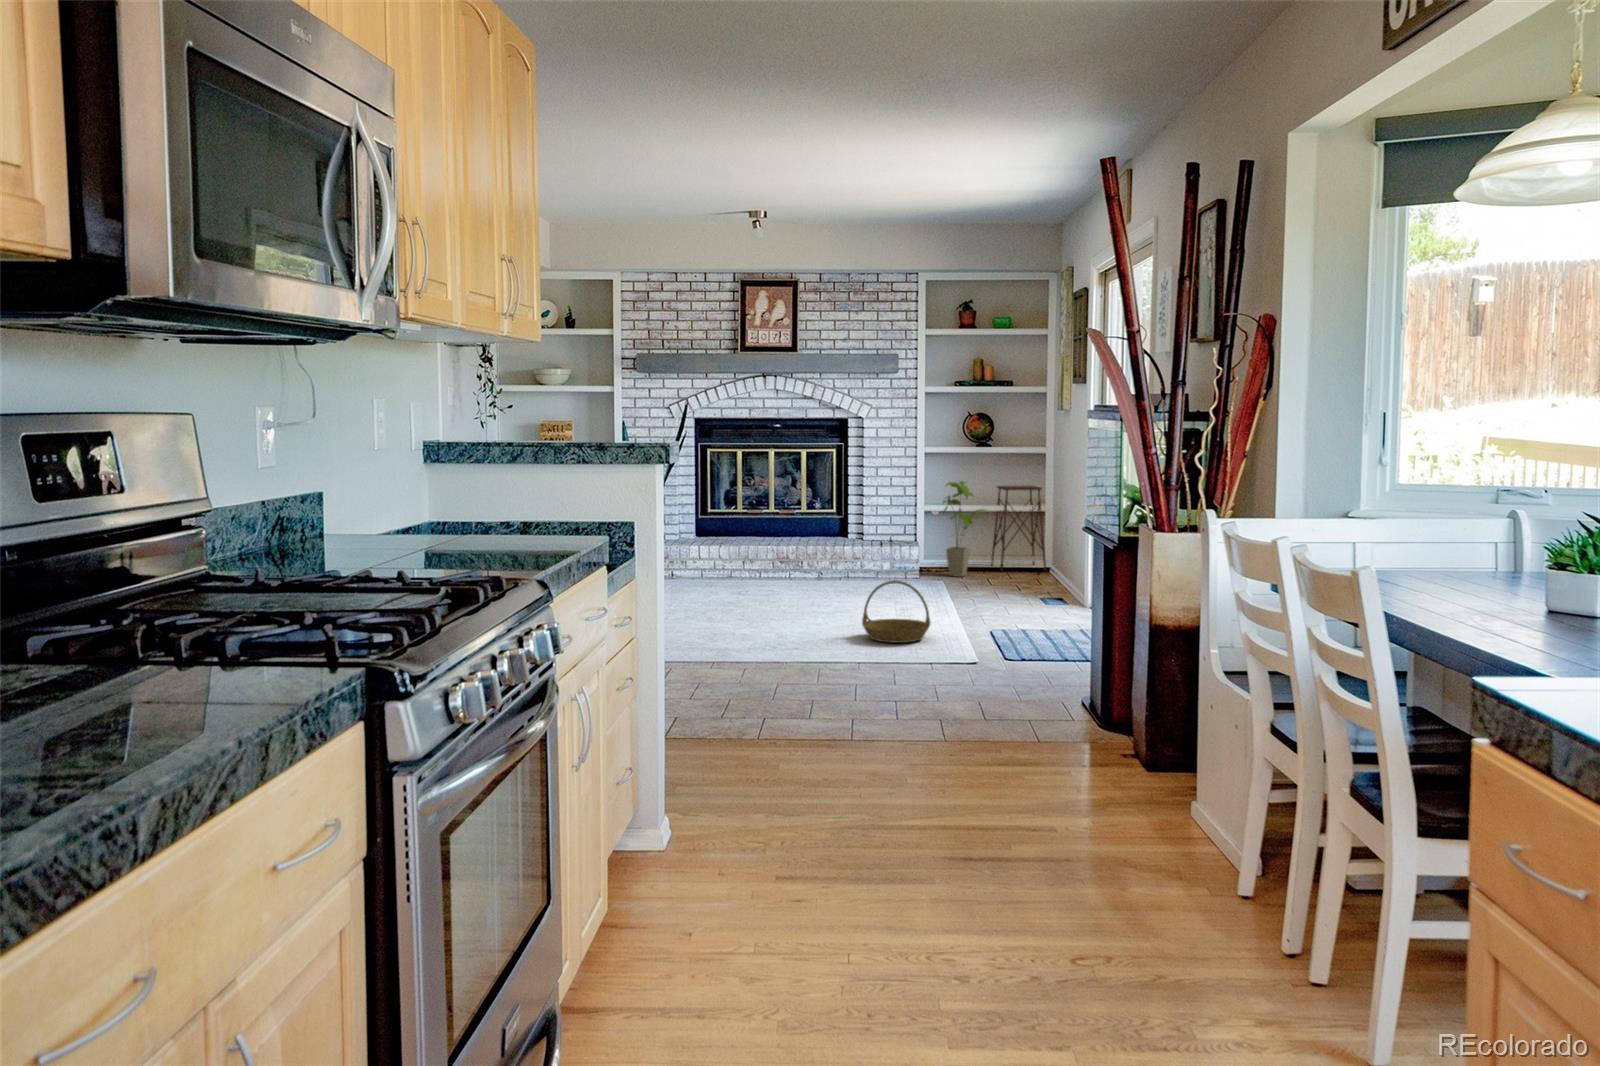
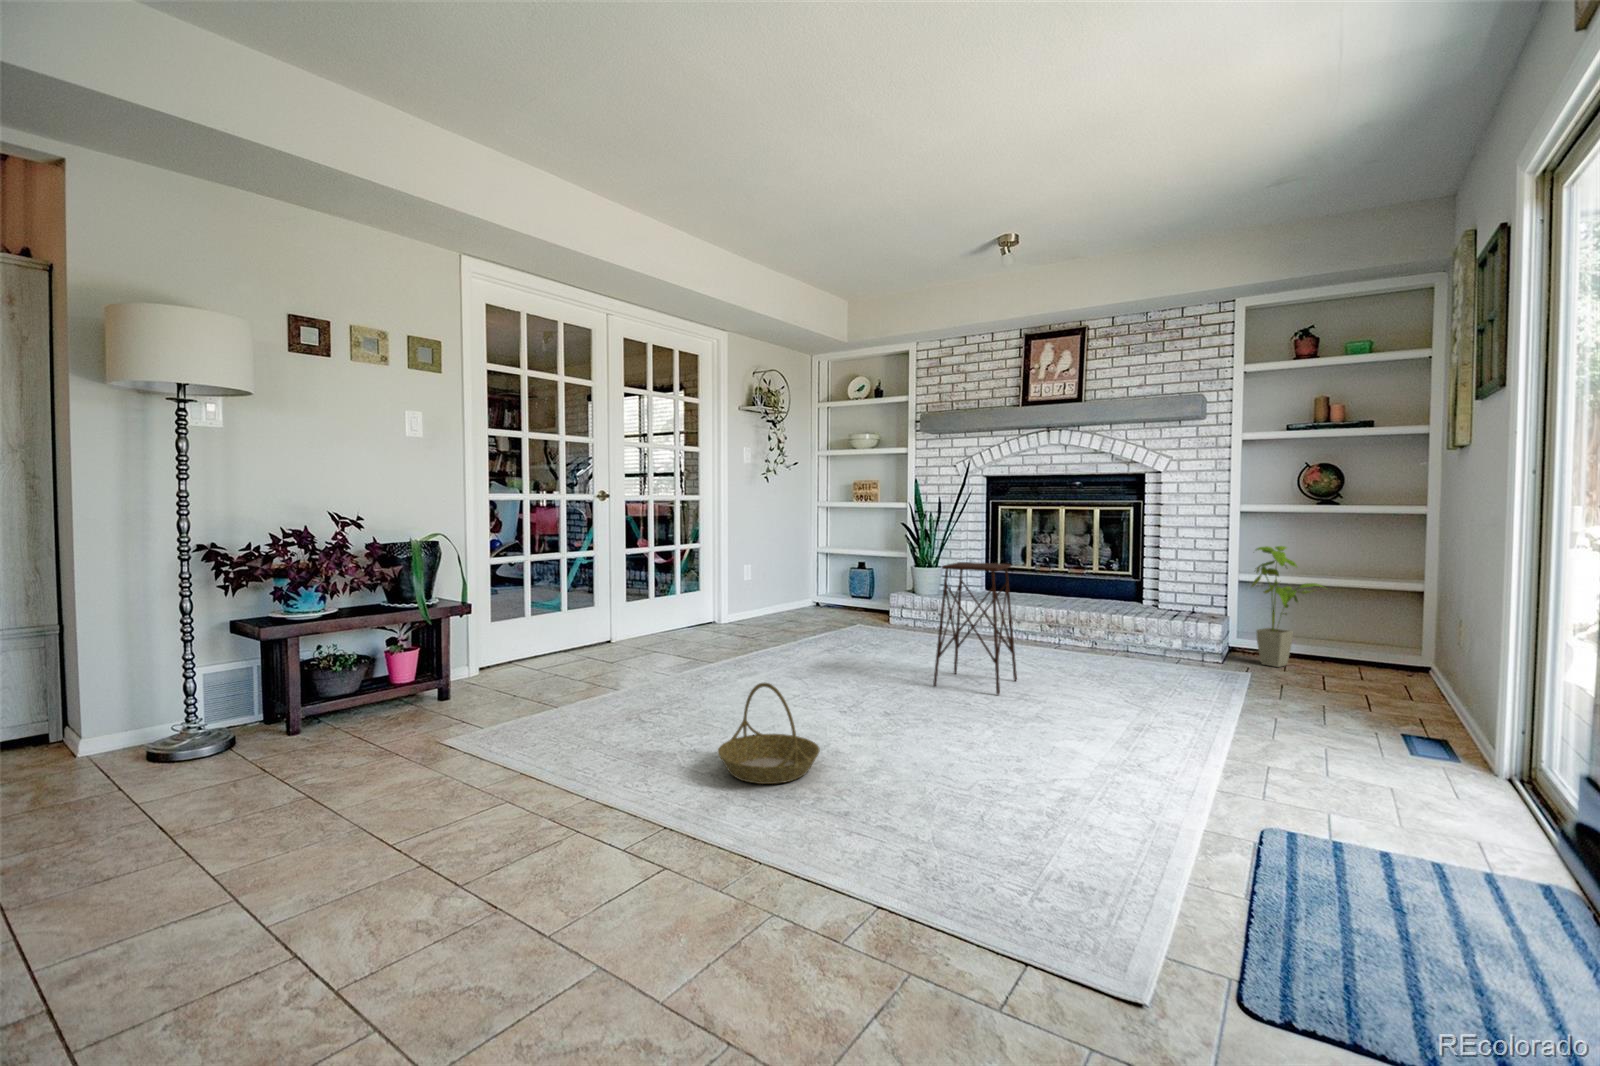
side table: present [991,486,1046,571] -> present [933,562,1017,695]
basket: present [862,580,930,643] -> present [718,683,820,784]

